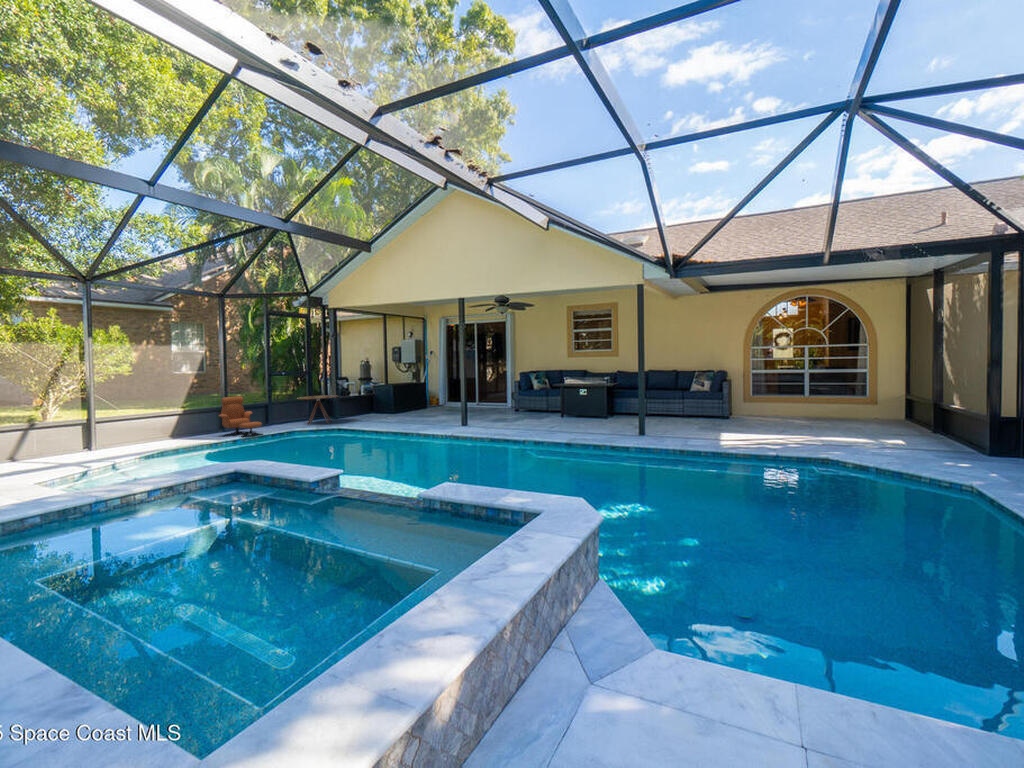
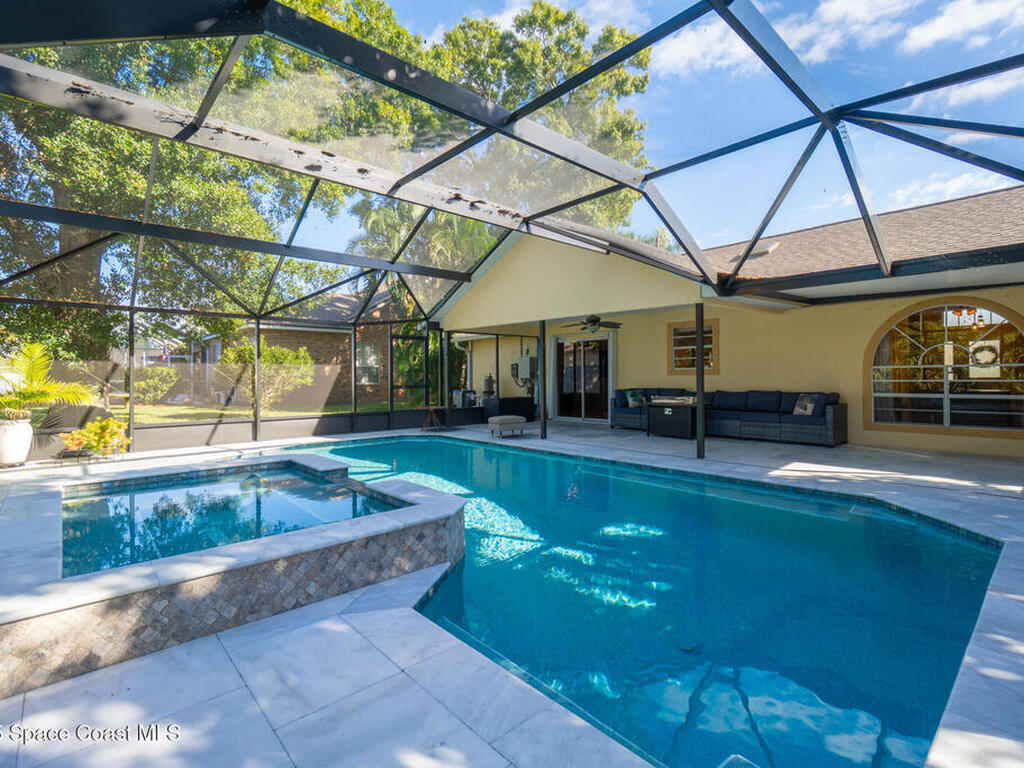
lounge chair: present [219,396,262,437] -> none [350,405,380,438]
ottoman: none [399,402,442,427] -> present [488,416,526,438]

